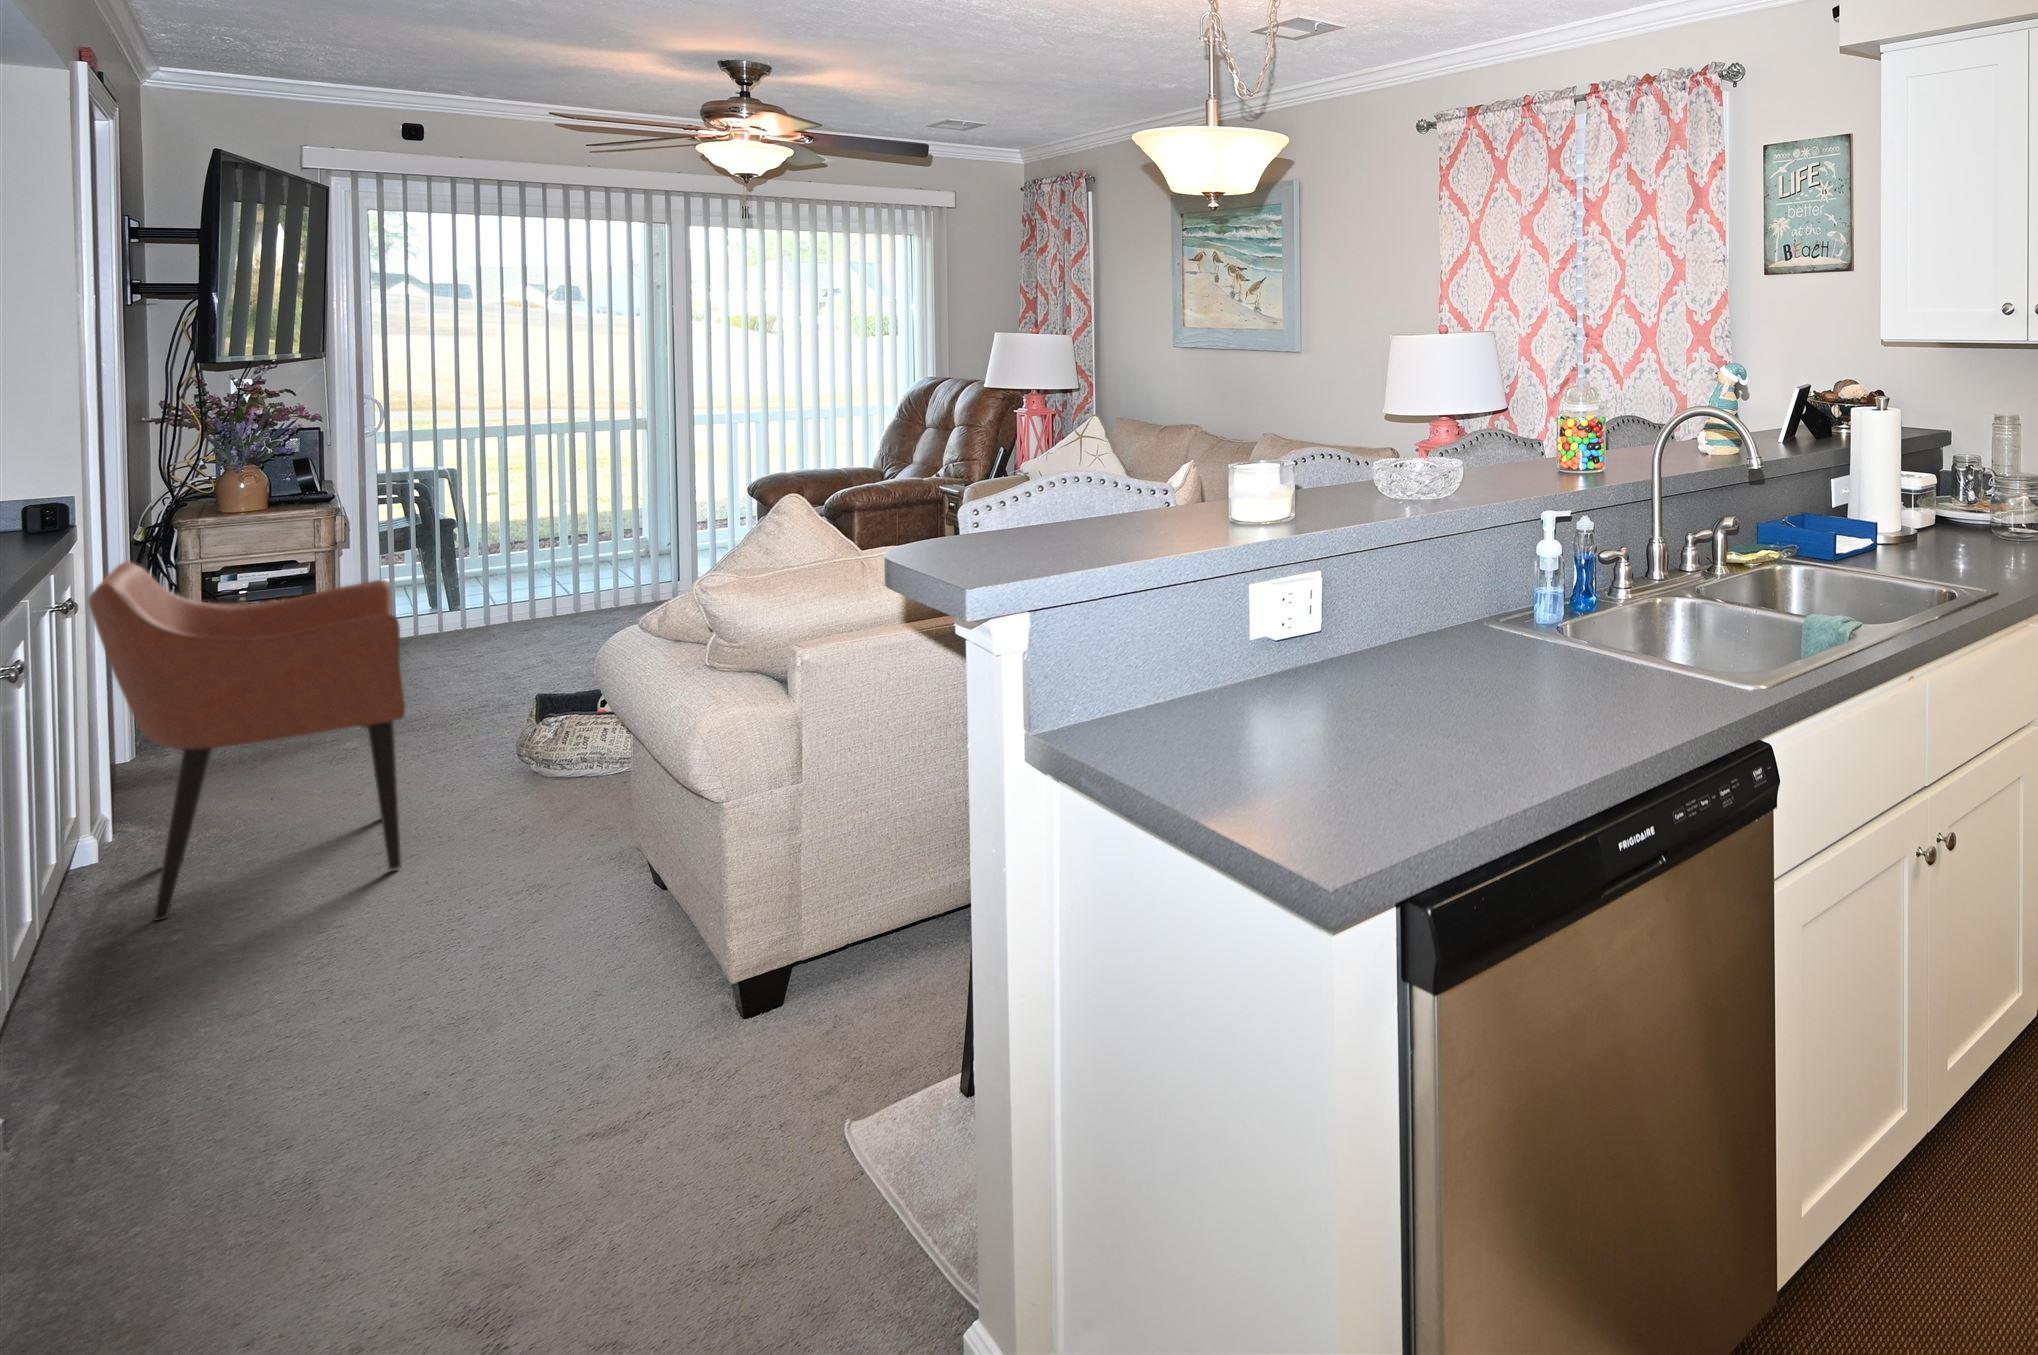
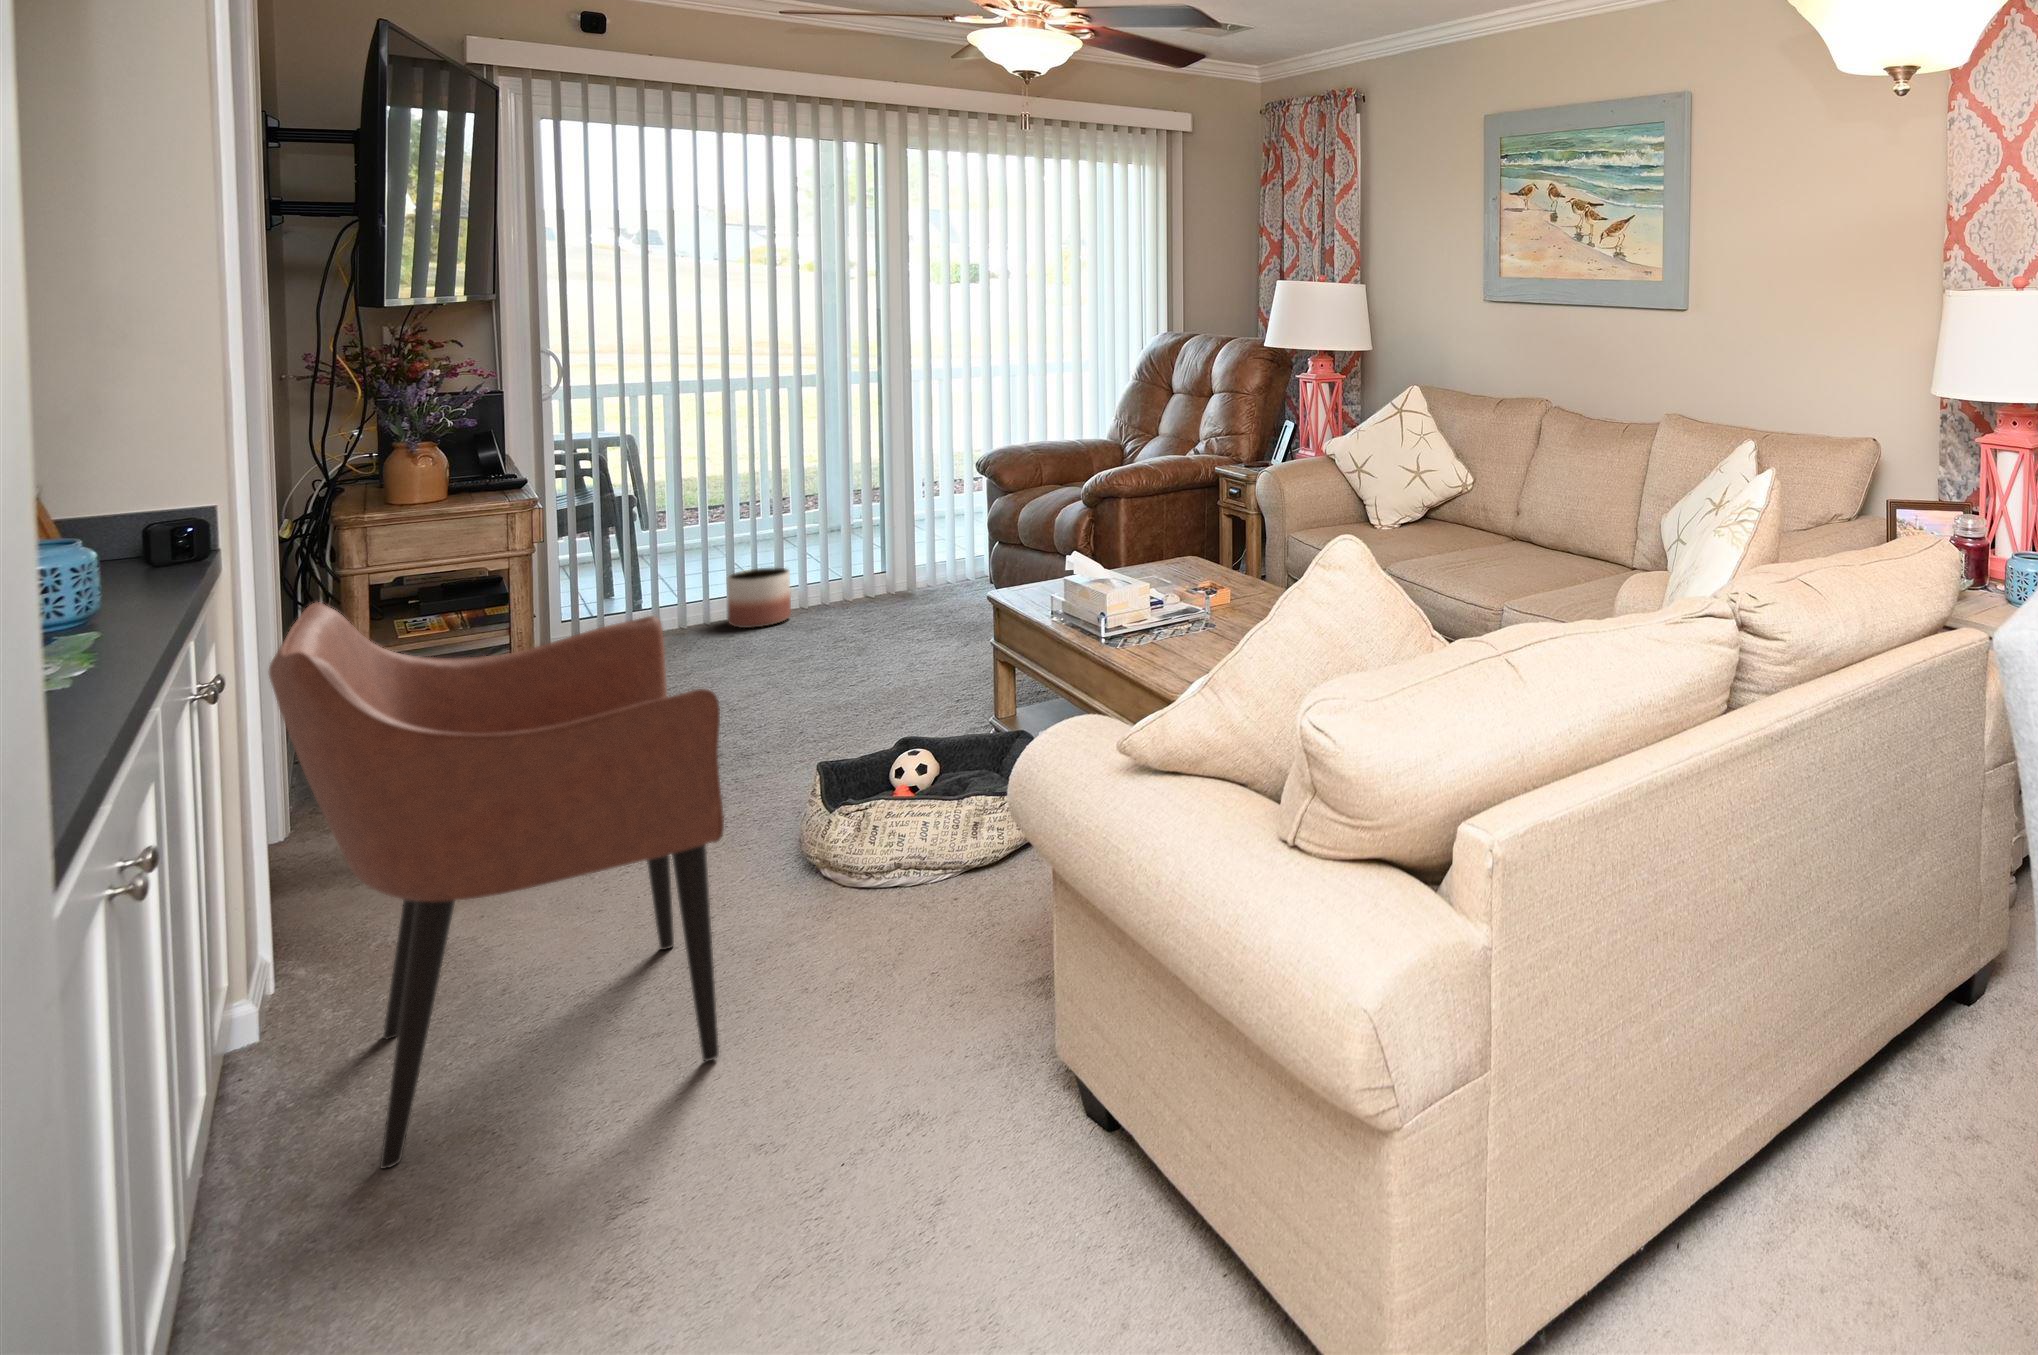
planter: none [526,577,583,626] -> present [727,568,791,628]

